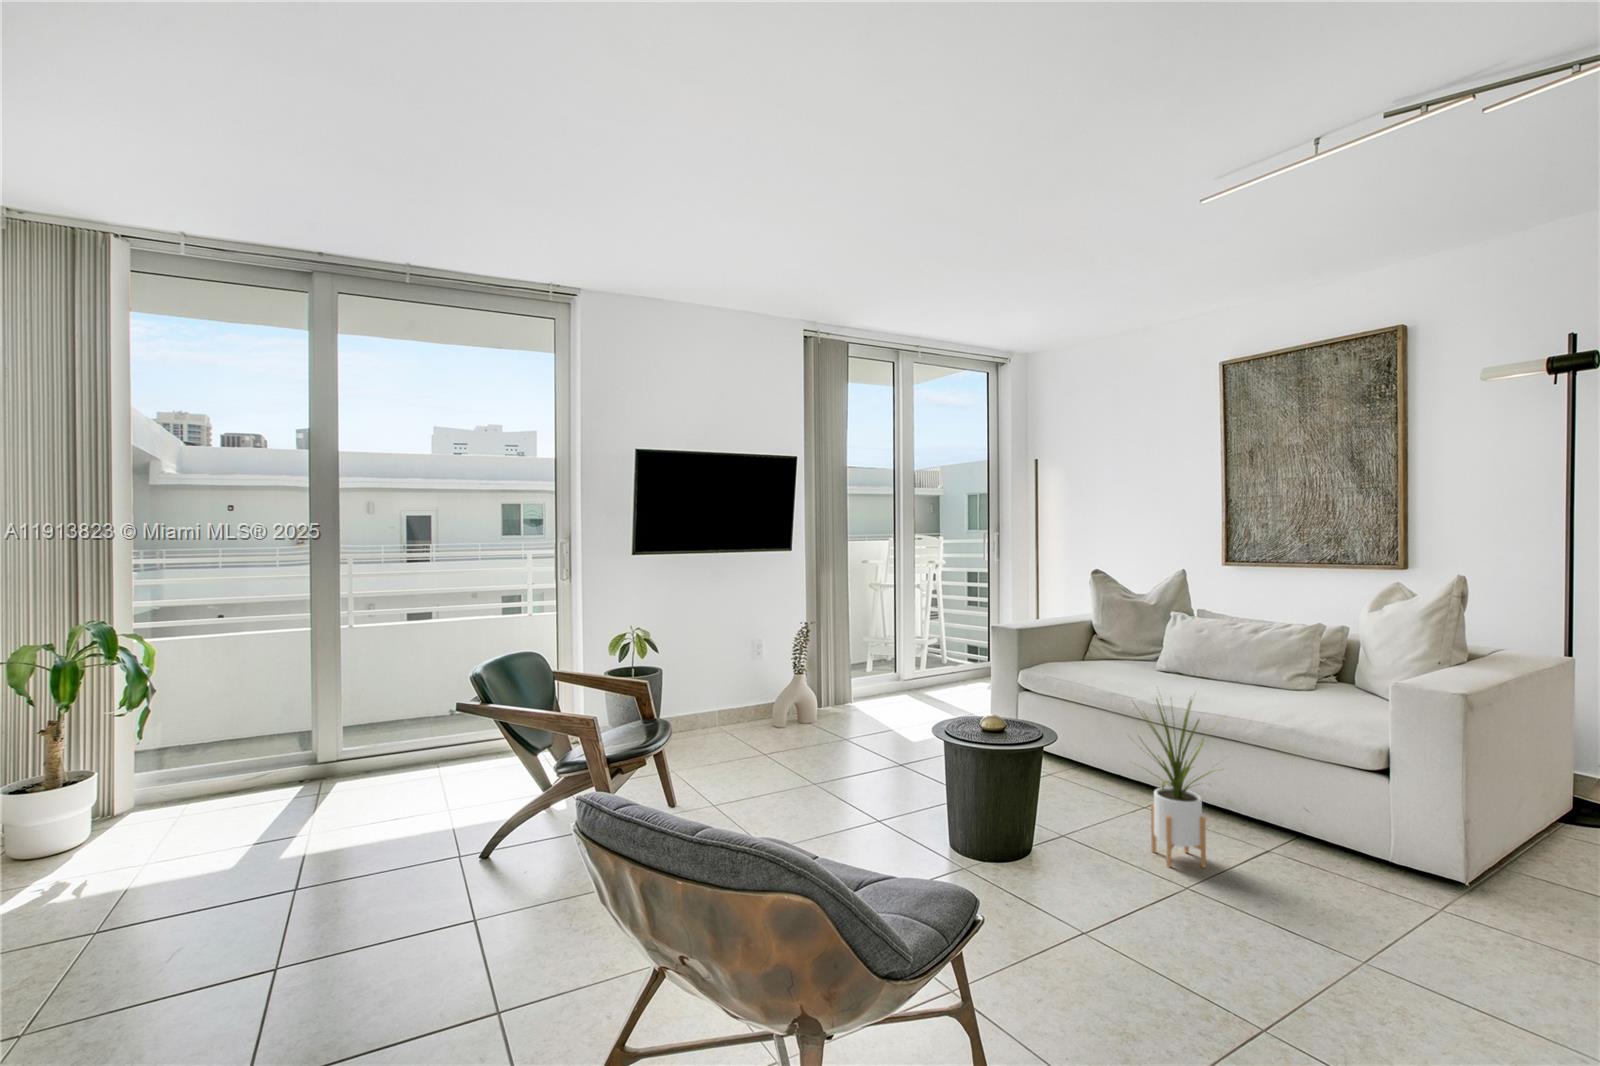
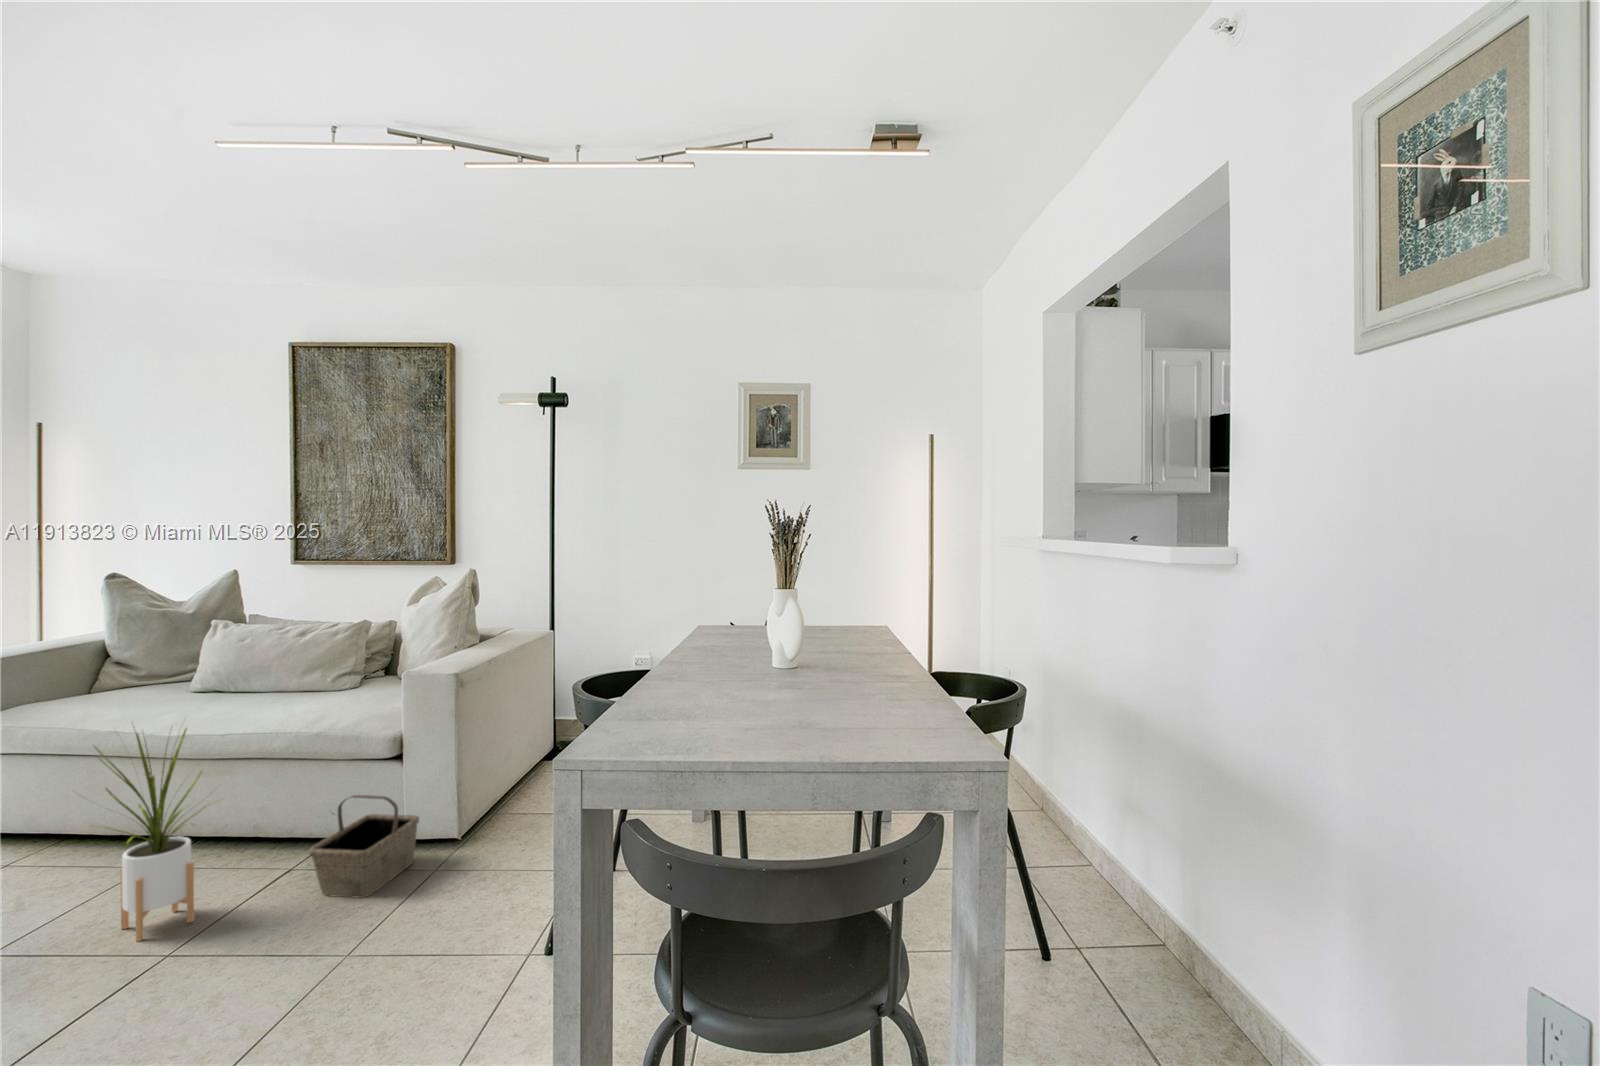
basket: none [1305,801,1421,912] -> present [310,795,419,898]

